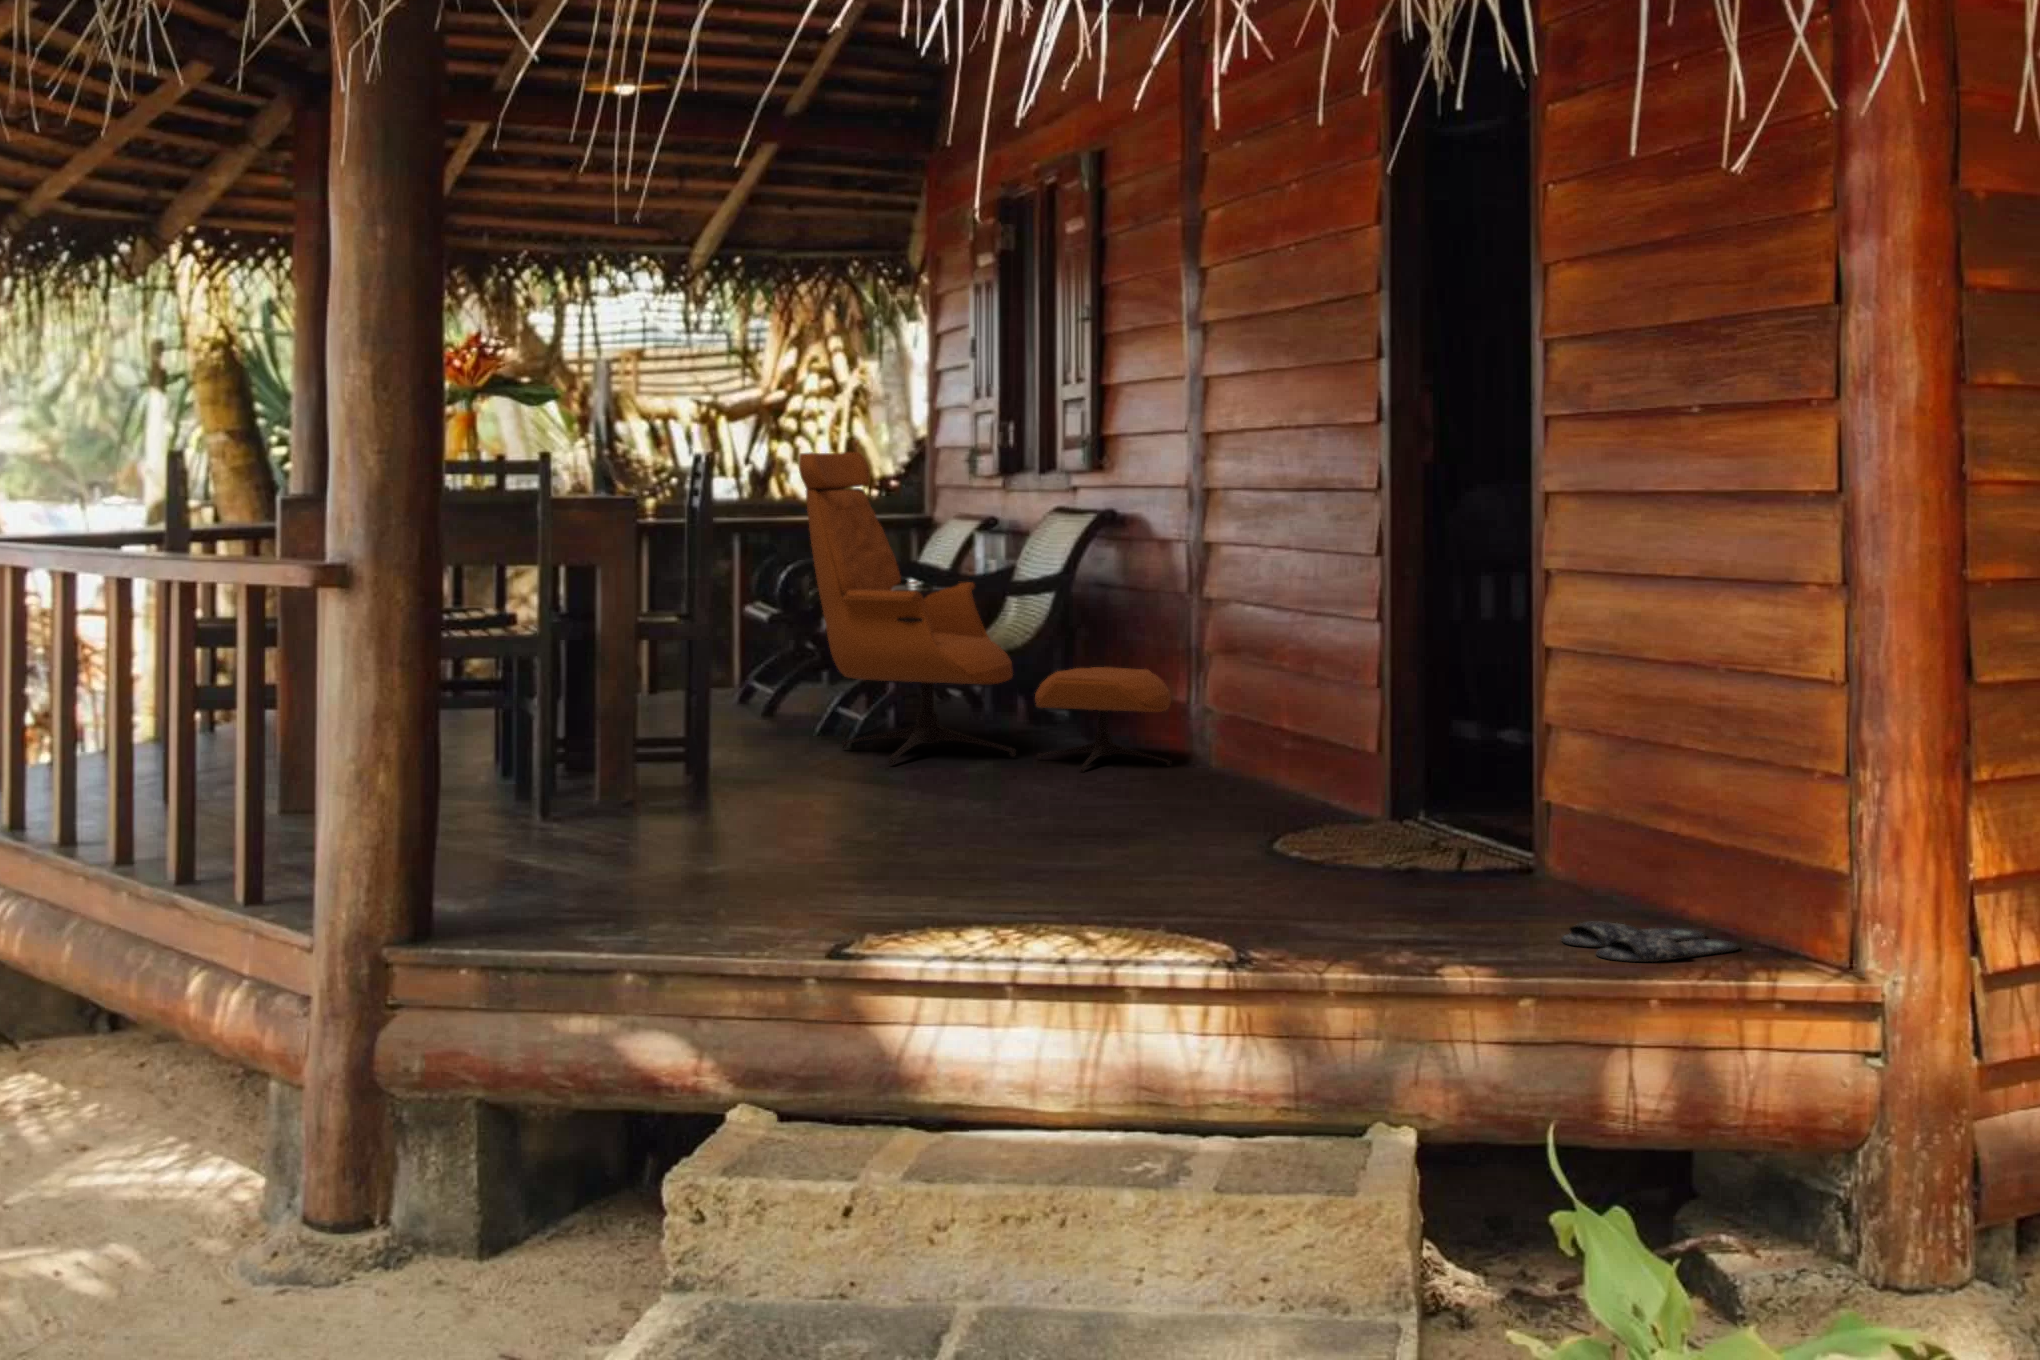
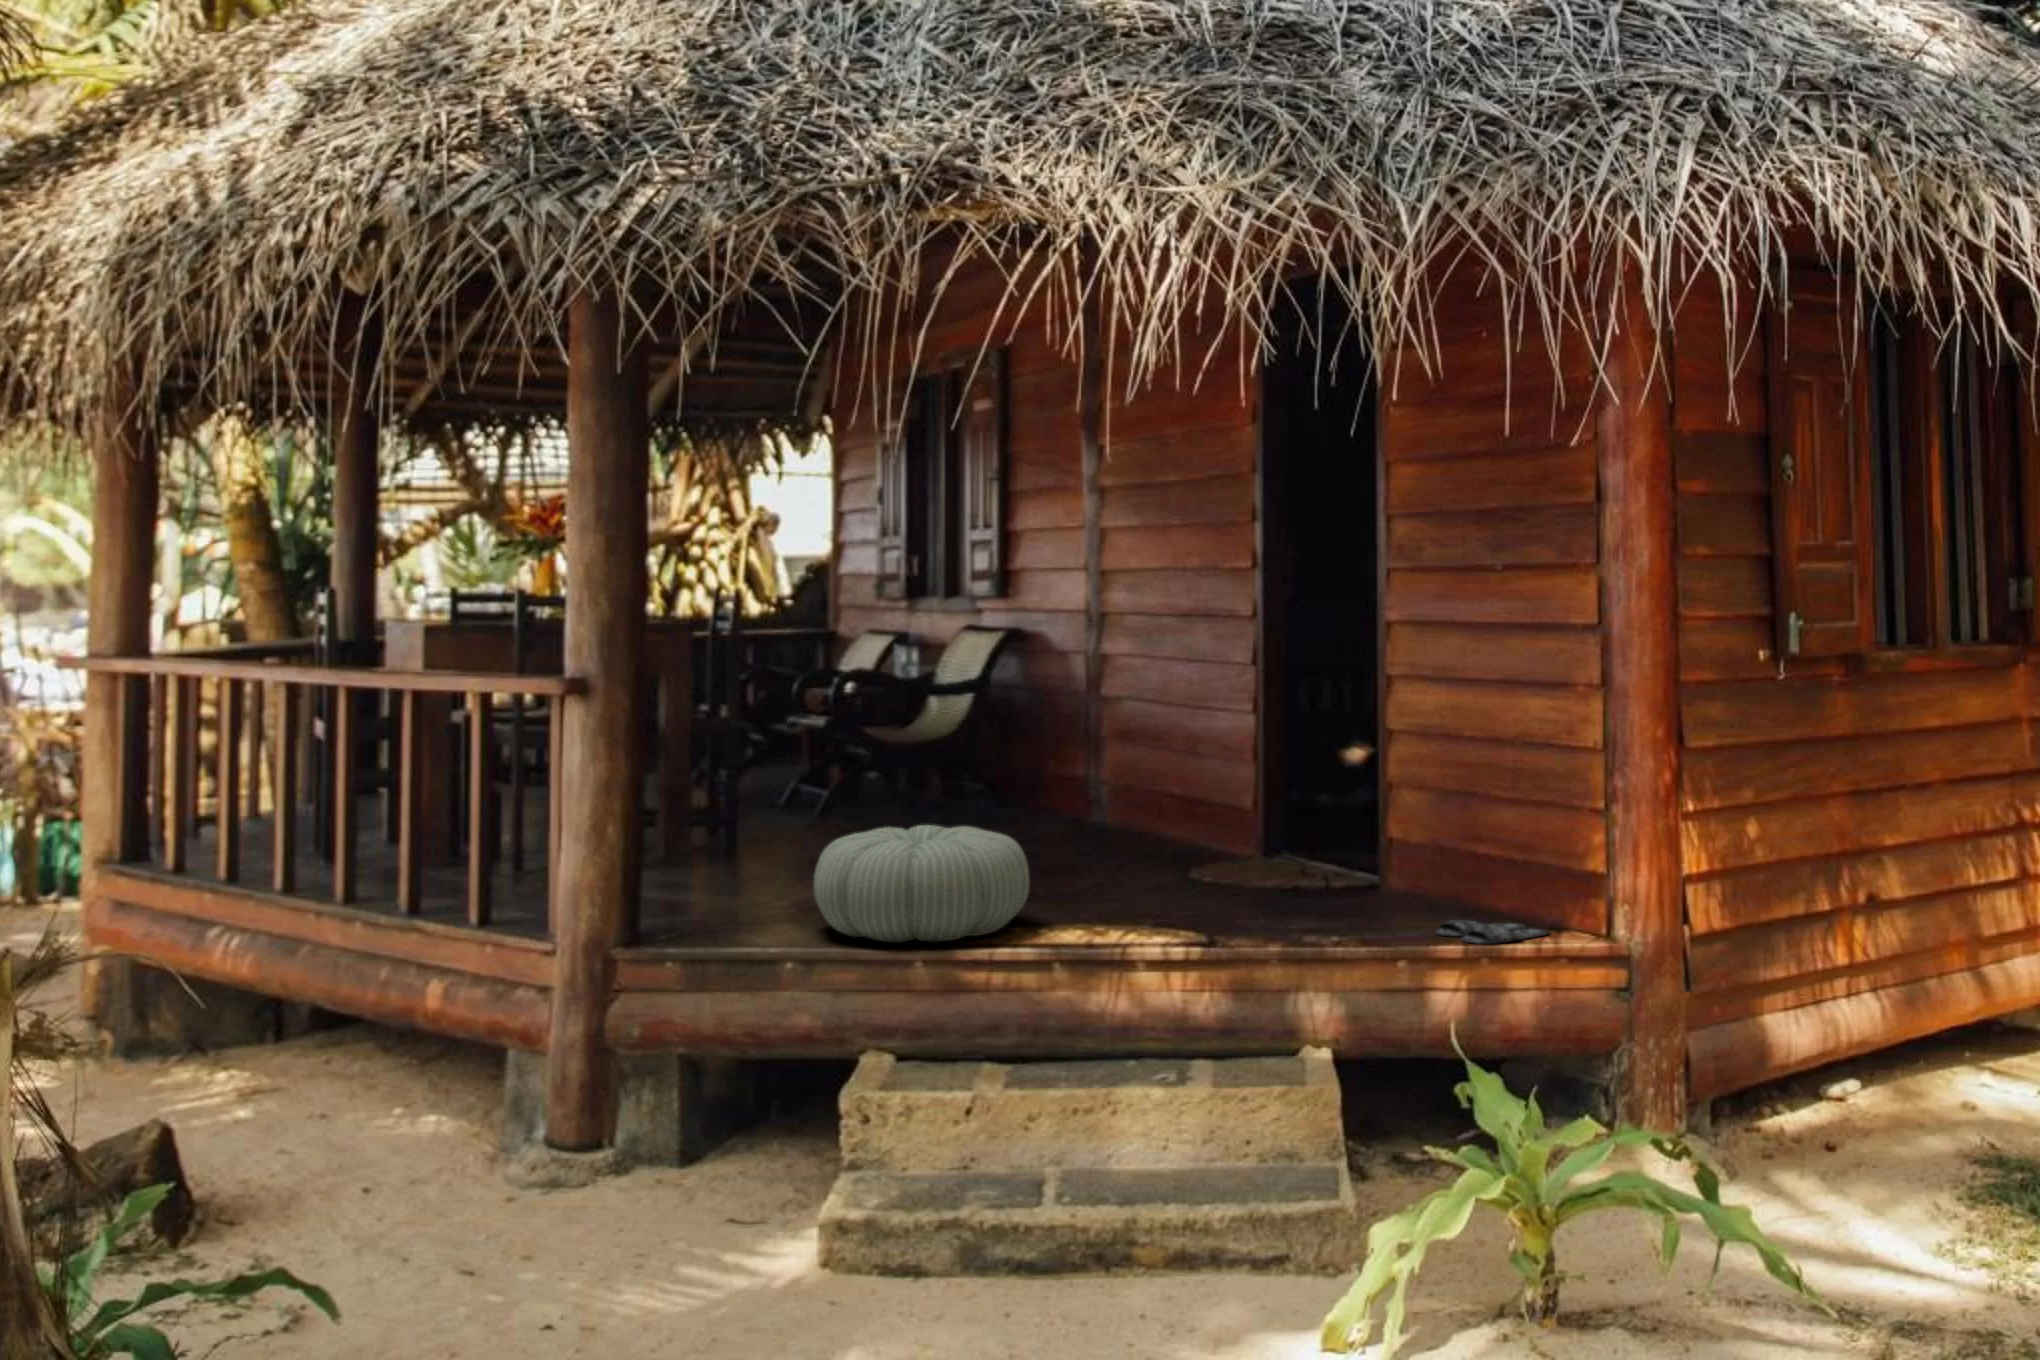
lounge chair: present [799,452,1171,772] -> none [821,592,1109,836]
pouf: none [672,757,975,922] -> present [814,825,1029,942]

